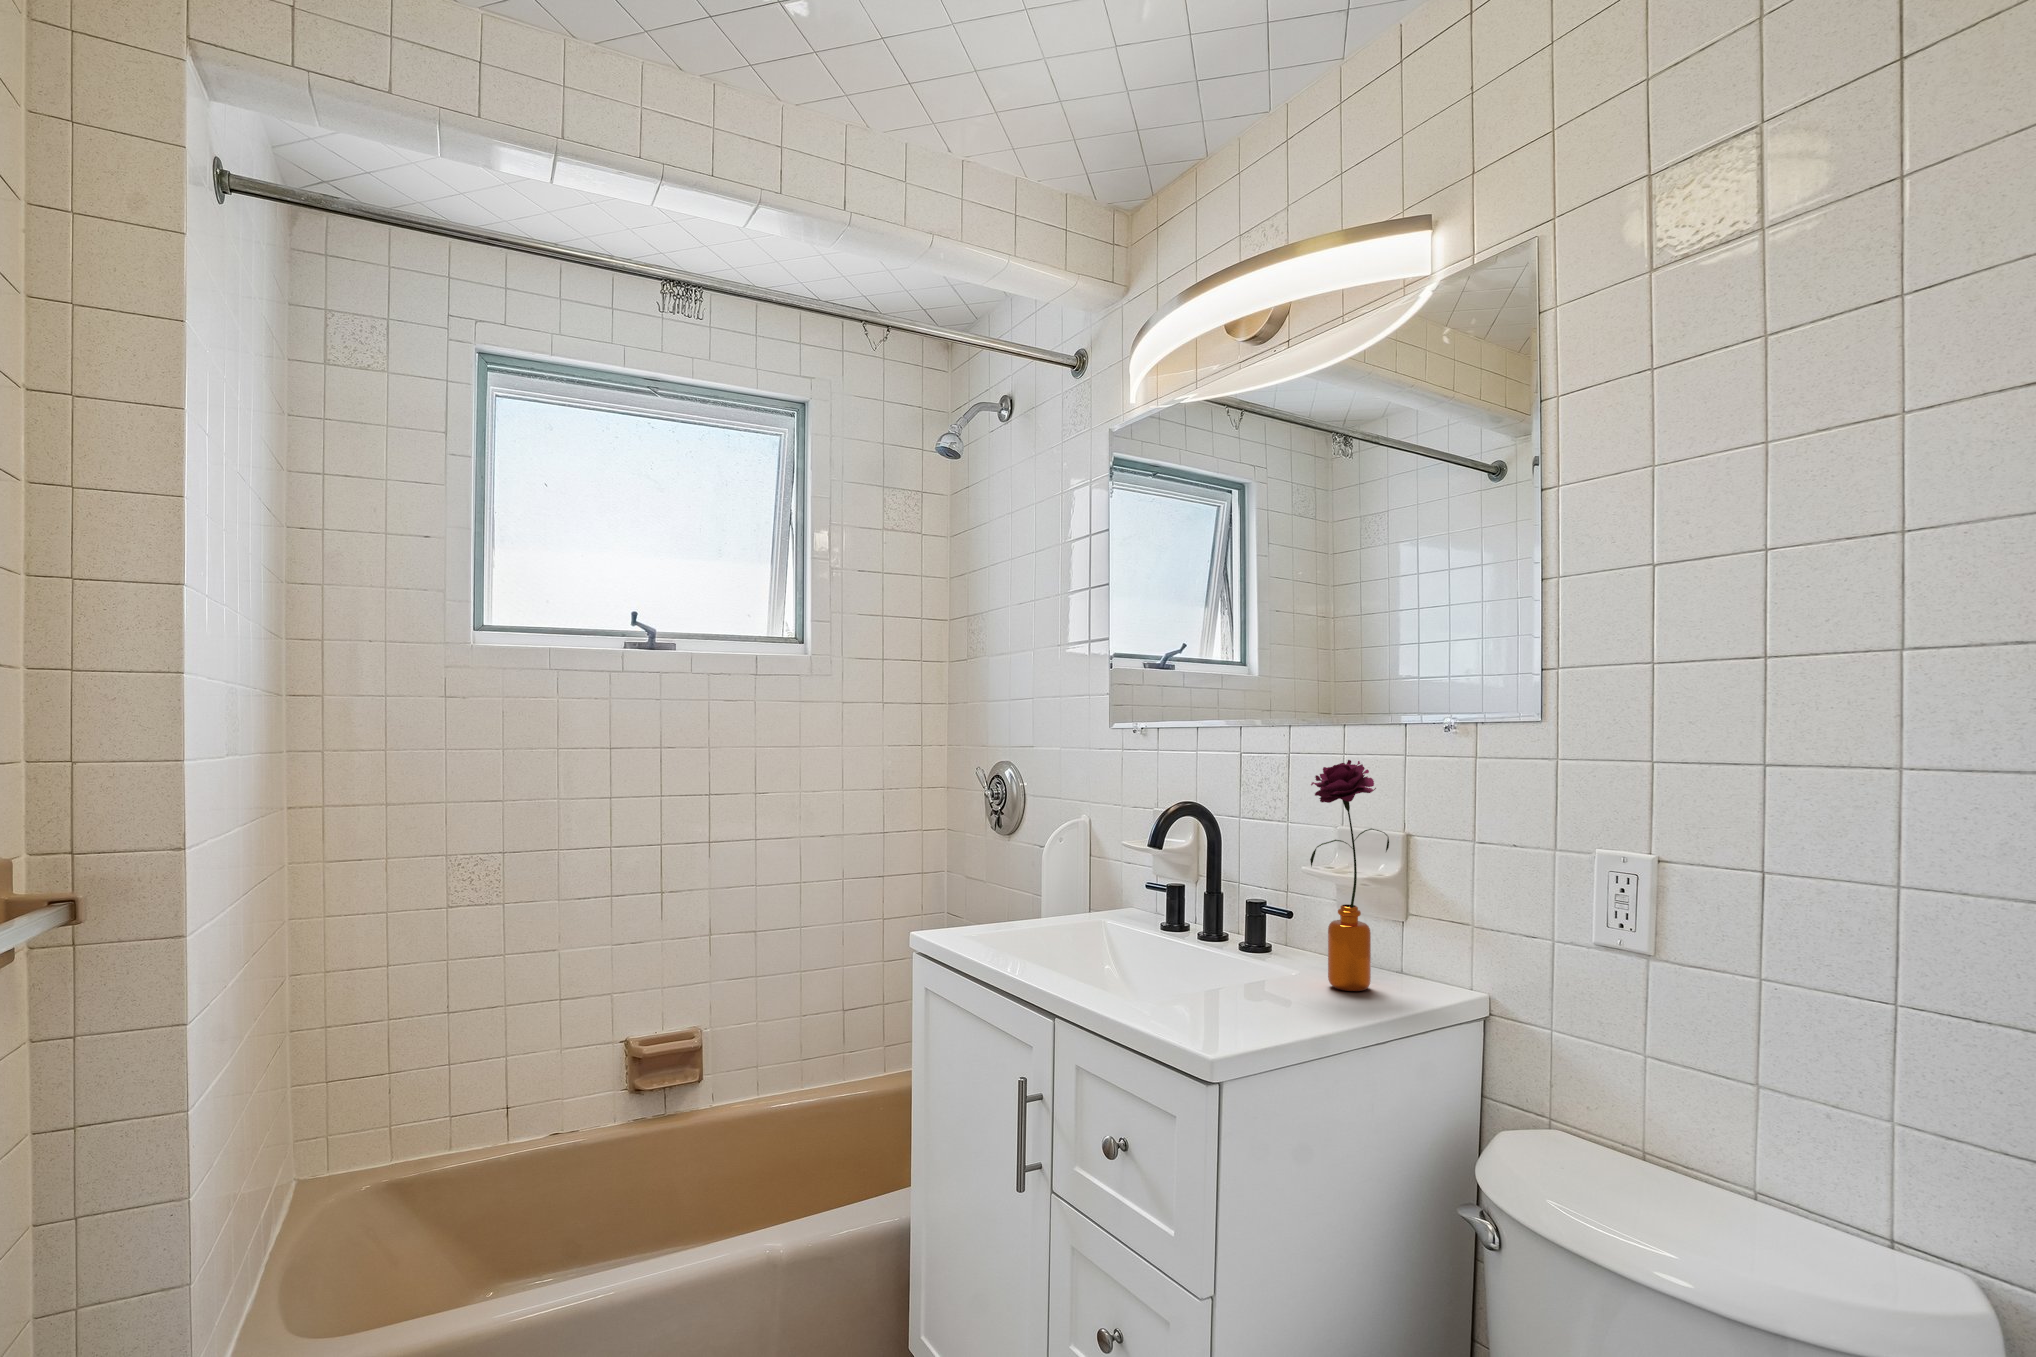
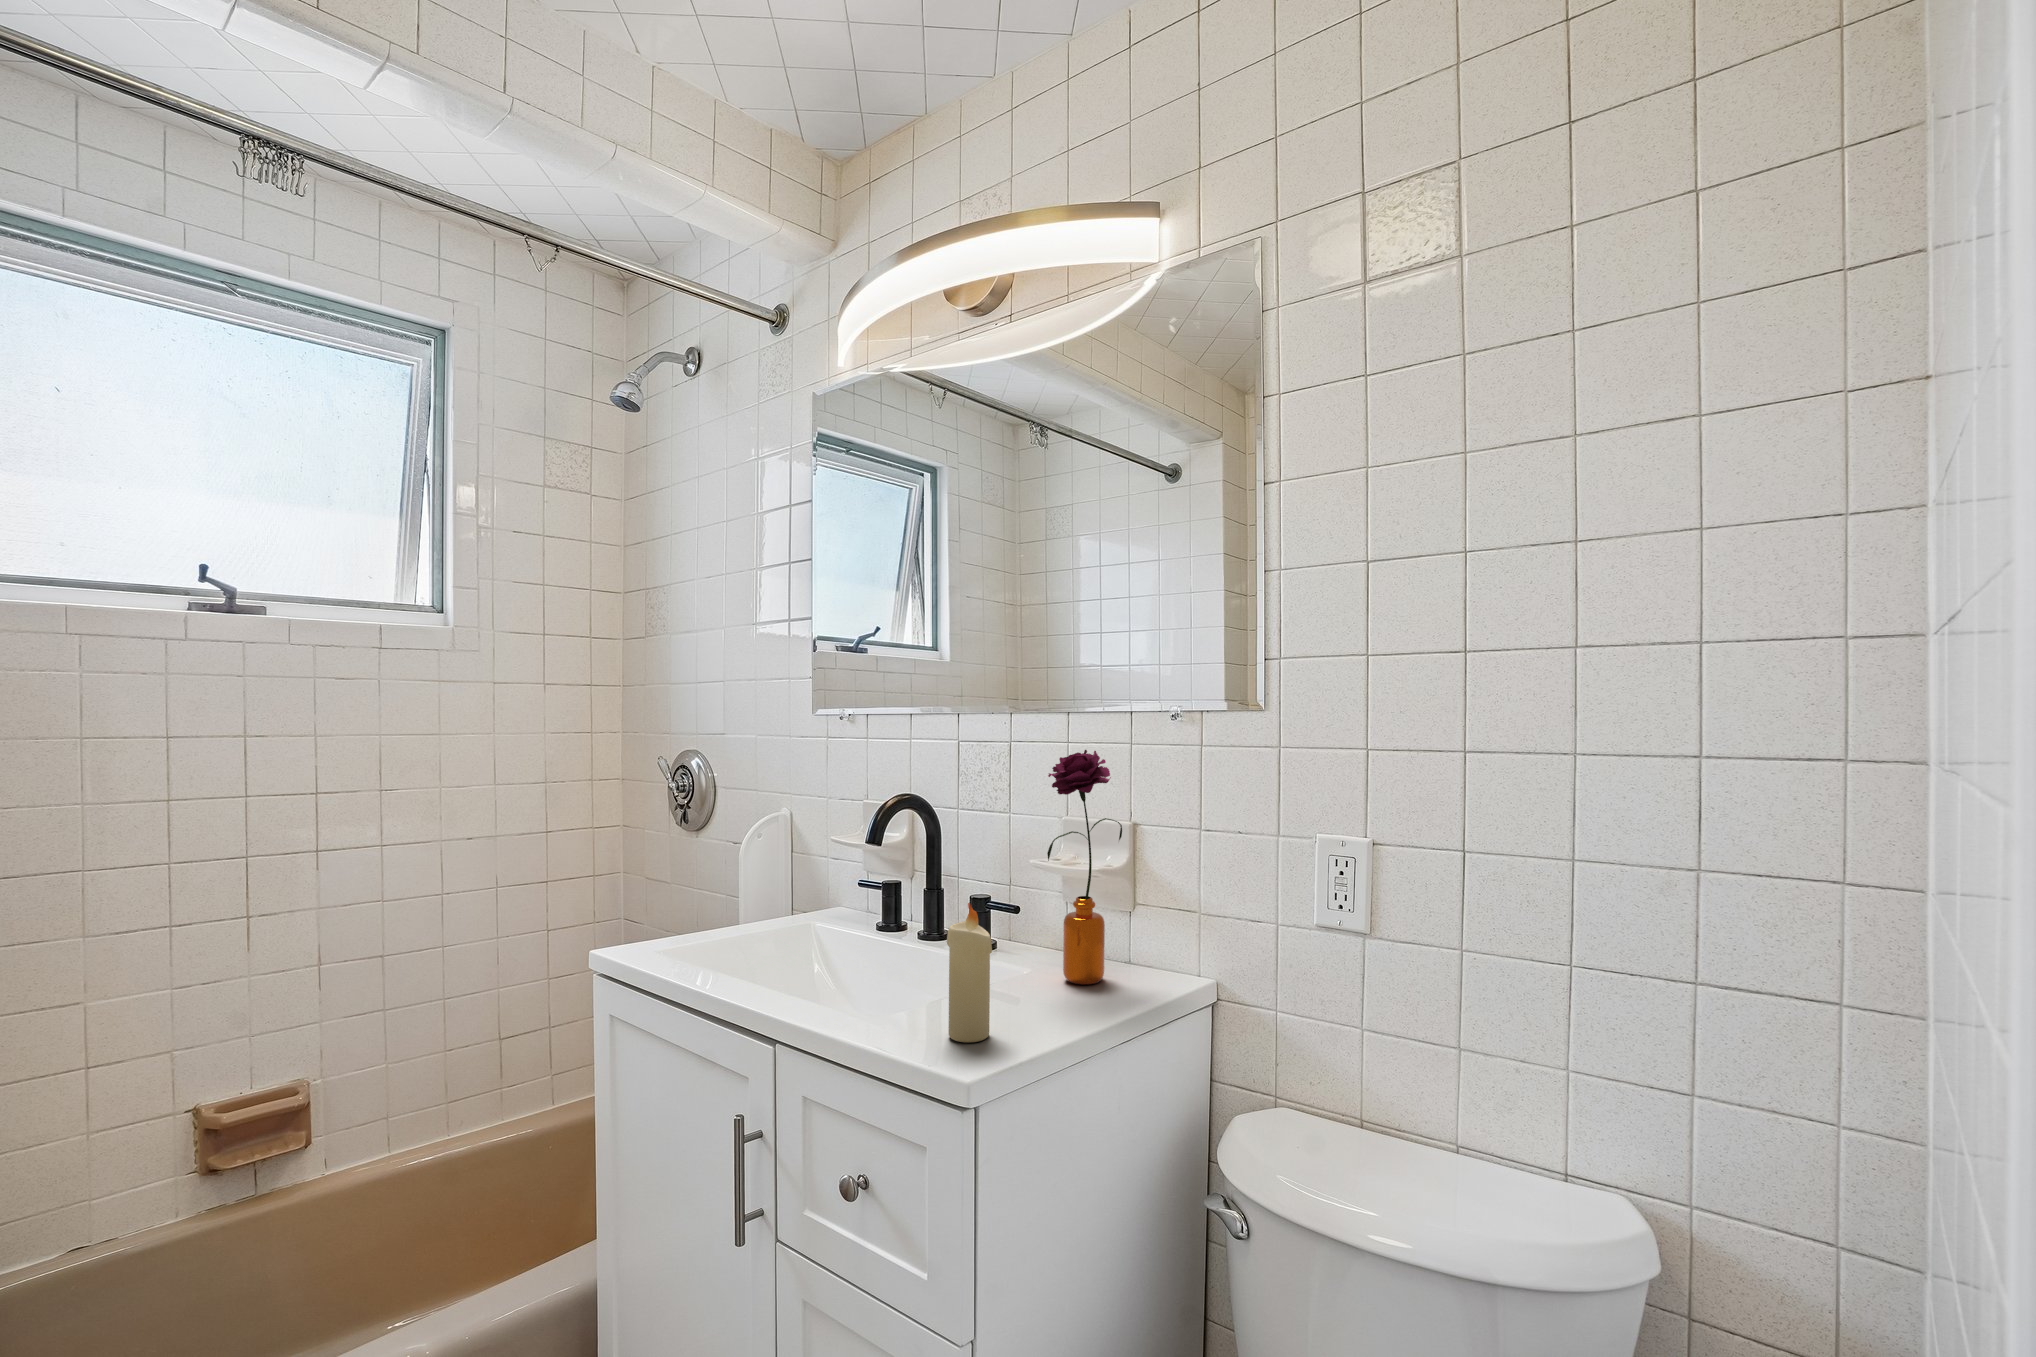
candle: none [1200,893,1243,1021] -> present [947,903,992,1042]

